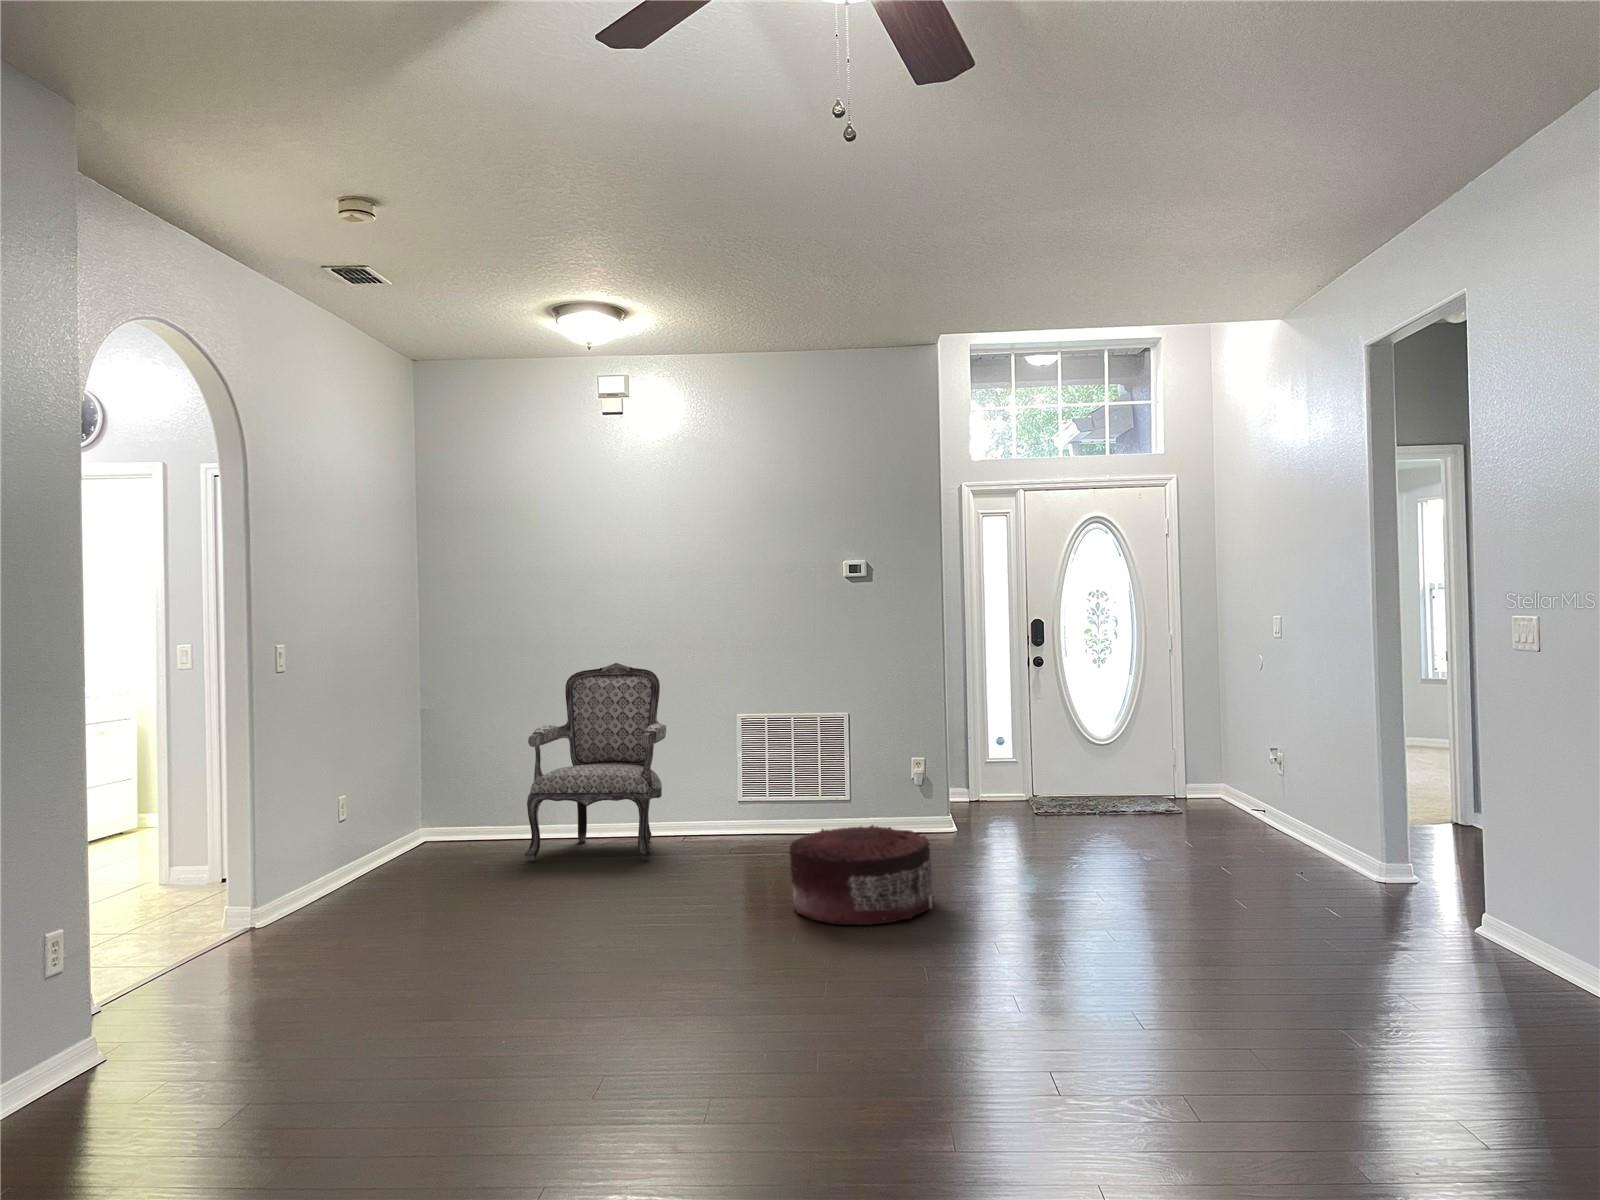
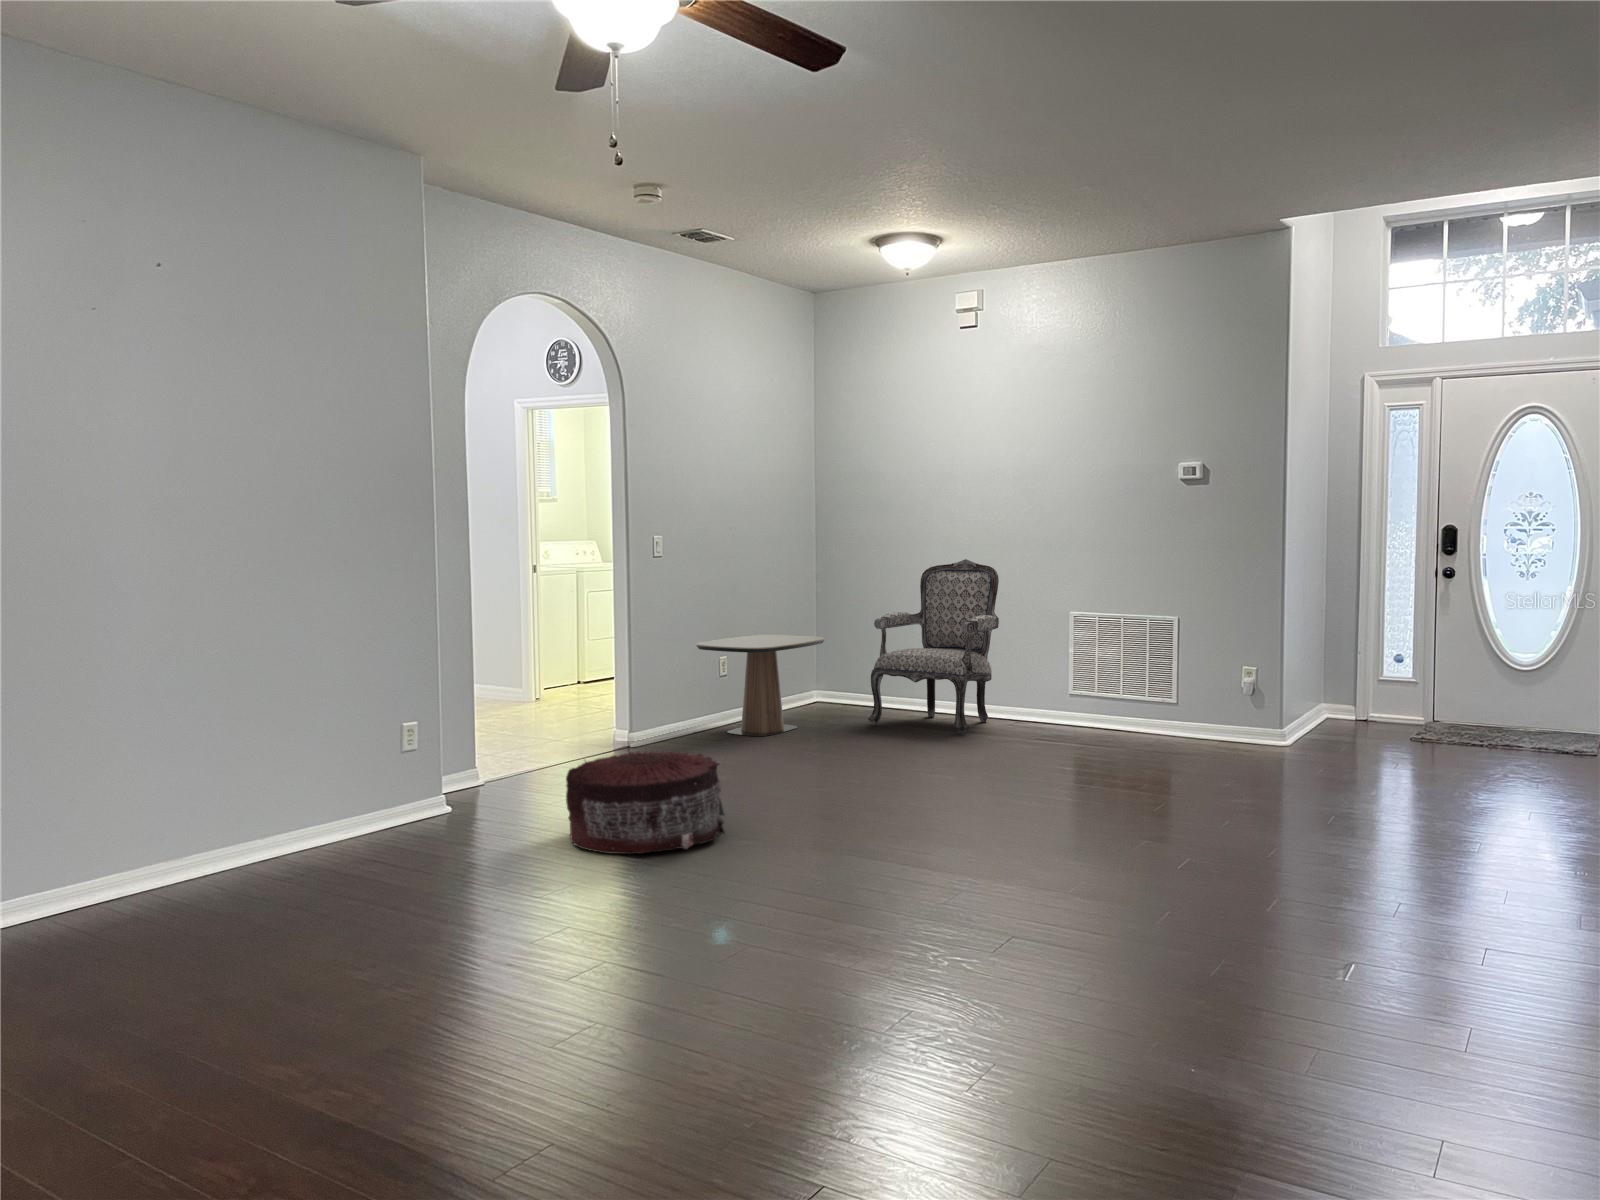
side table: none [316,761,473,896] -> present [696,635,825,736]
pouf: present [789,825,933,925] -> present [566,751,725,854]

